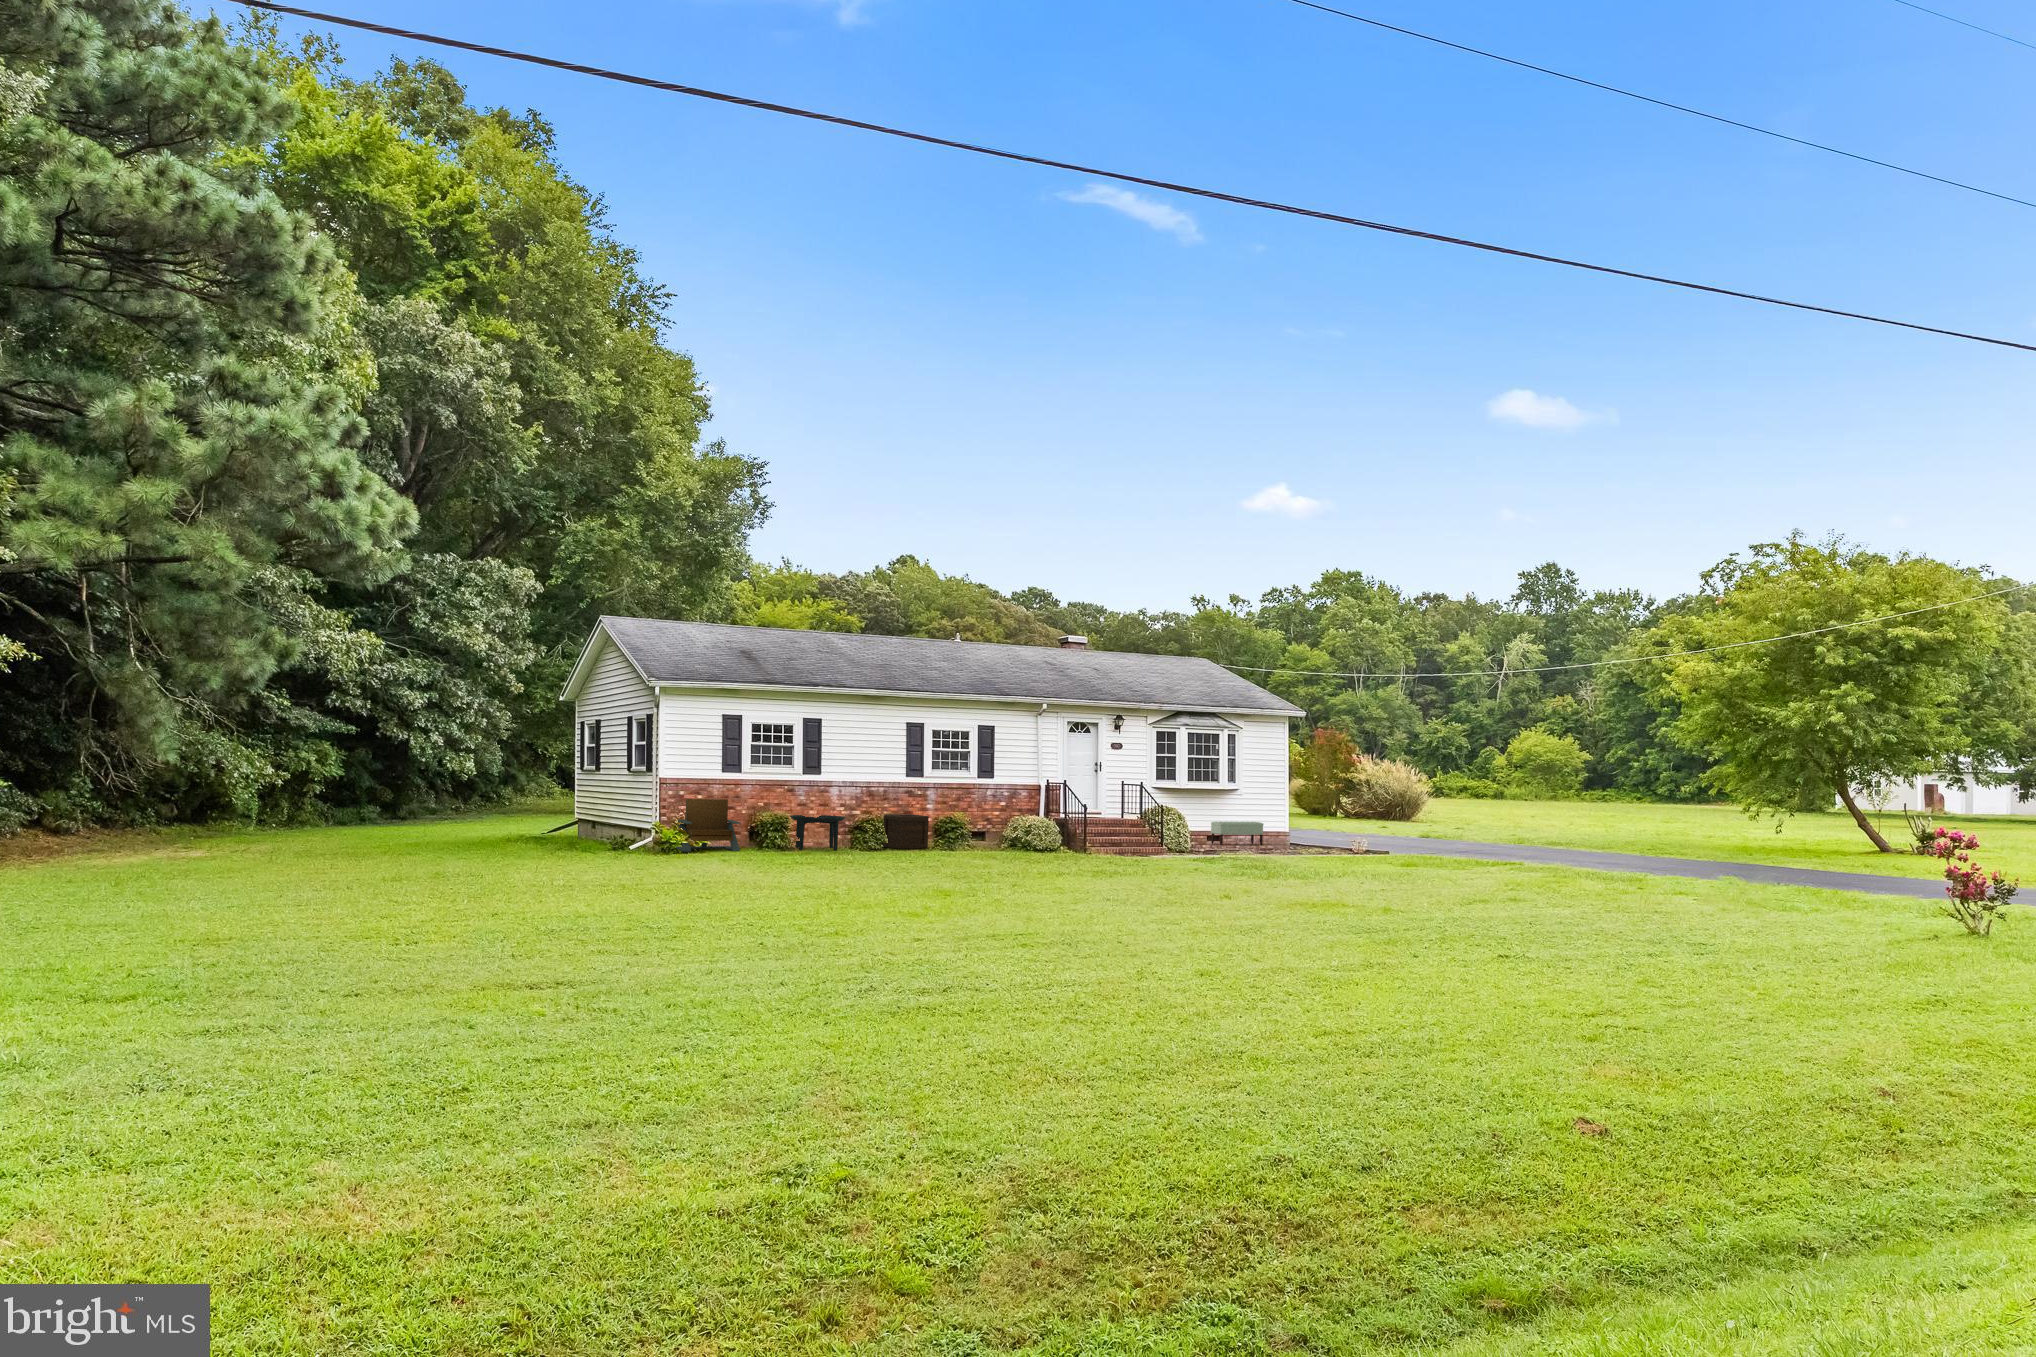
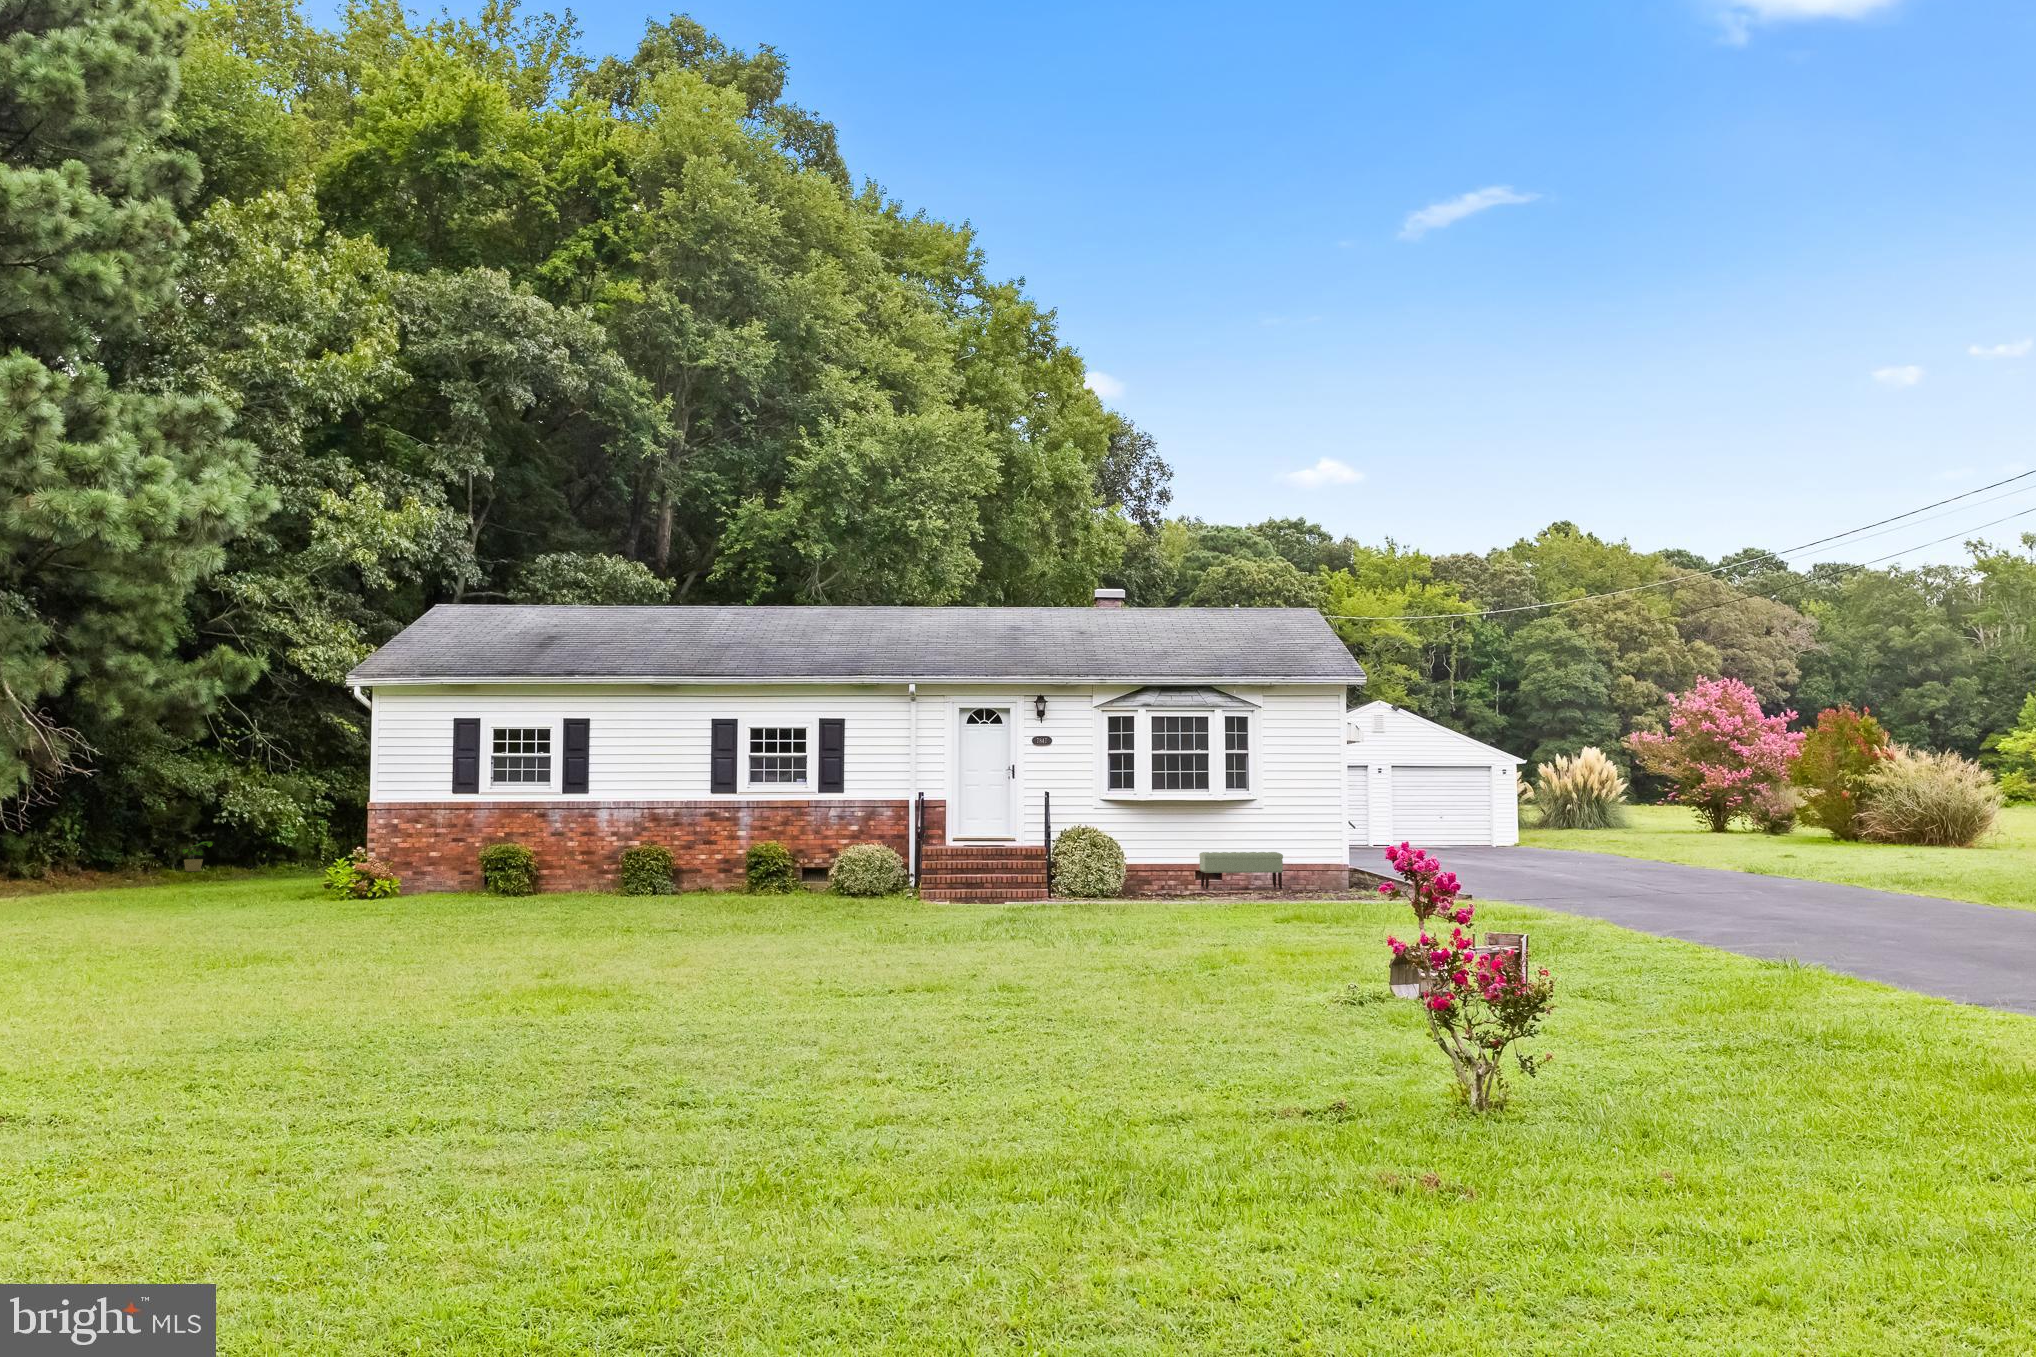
lounge chair: present [676,799,741,852] -> none [359,829,459,900]
potted plant: none [355,805,386,831] -> present [182,841,213,871]
wooden crate: present [883,814,929,849] -> none [666,846,717,897]
round table: present [790,815,846,851] -> none [516,849,598,899]

